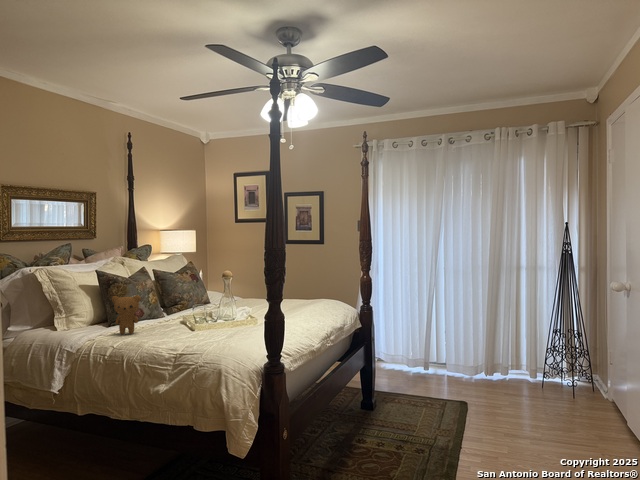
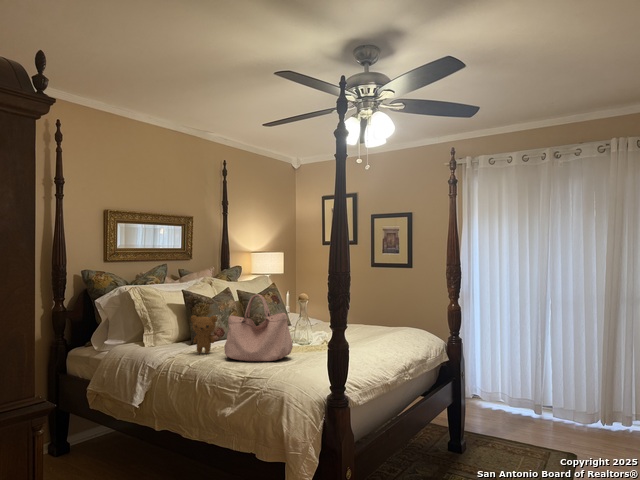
handbag: none [151,272,222,338] -> present [224,294,293,361]

